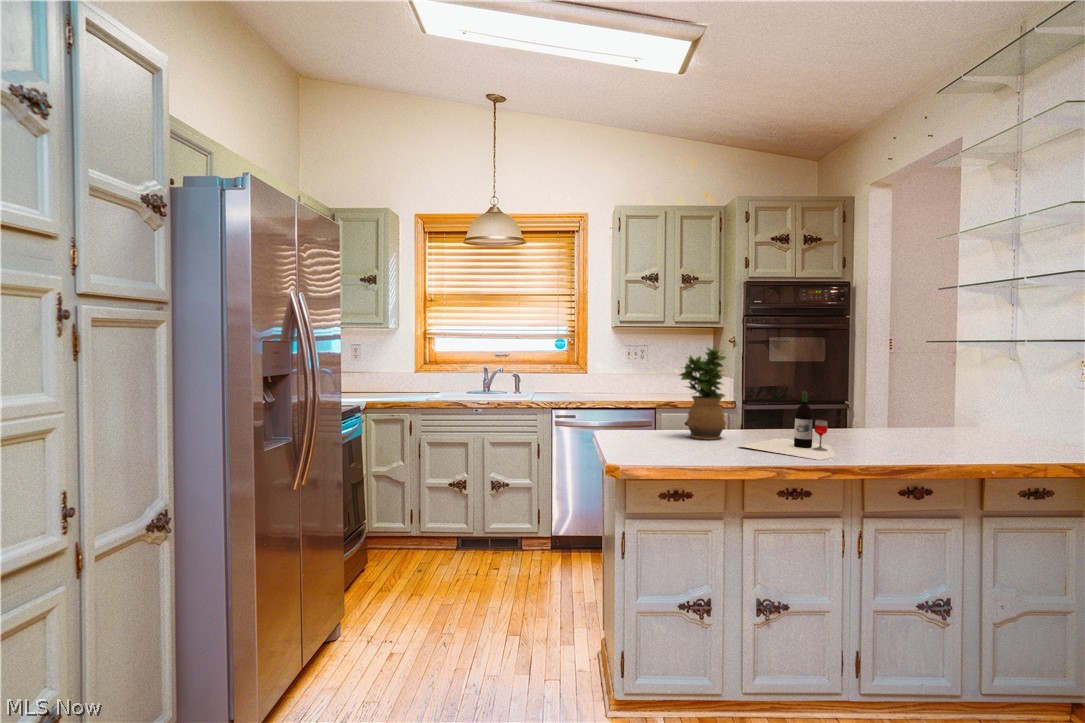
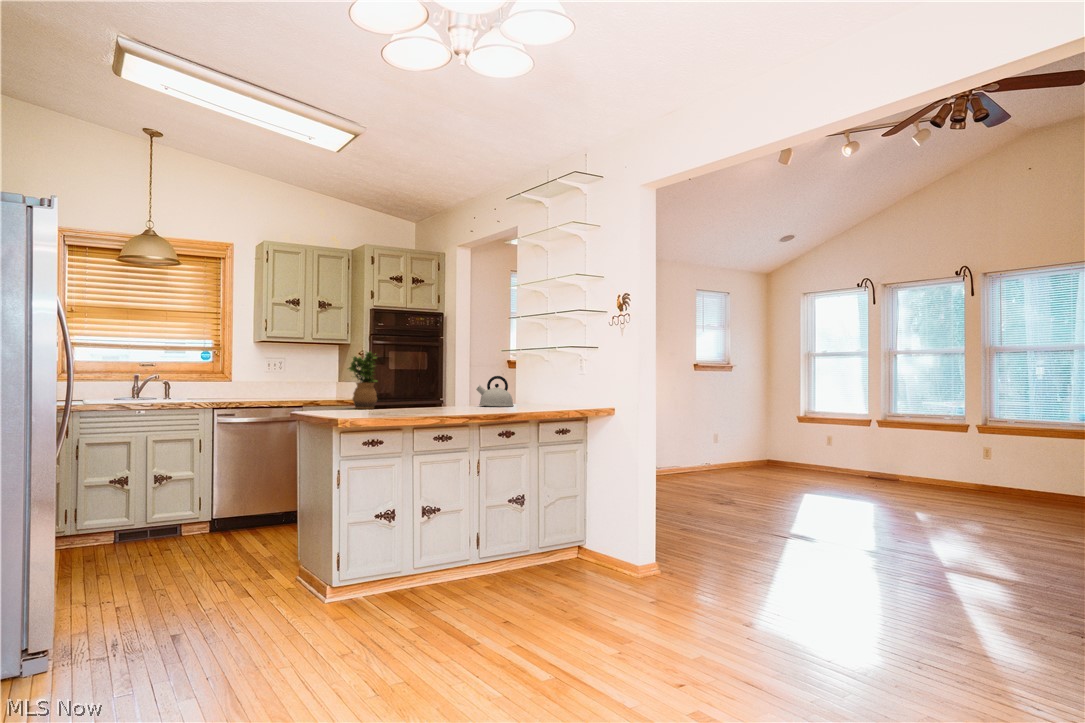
kettle: none [906,389,985,448] -> present [476,376,513,406]
wine bottle: present [738,392,836,460] -> none [387,376,455,411]

